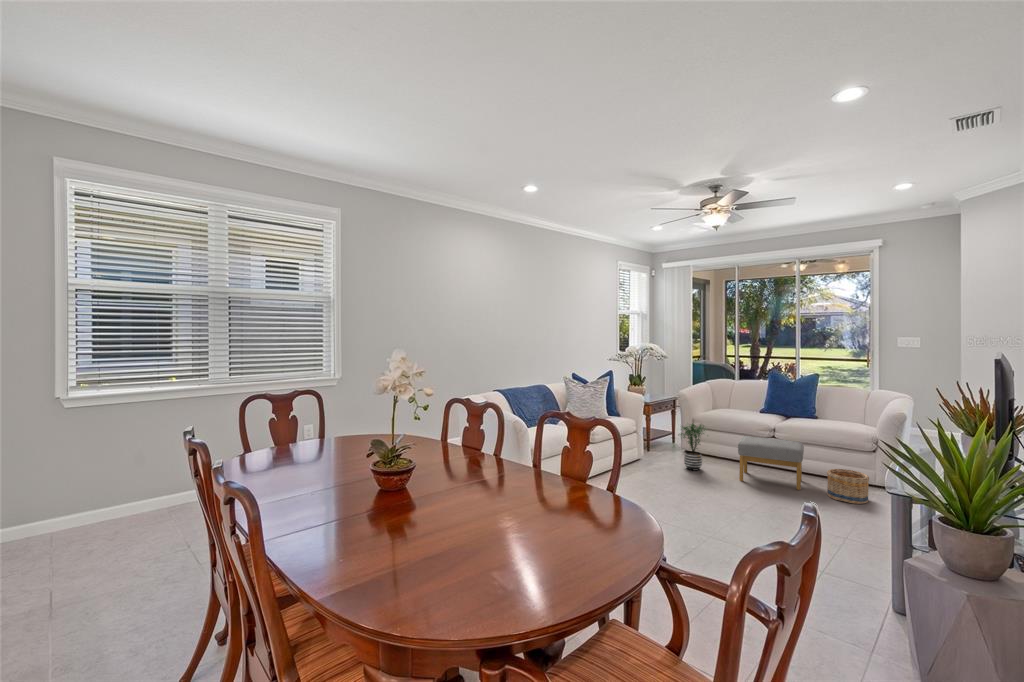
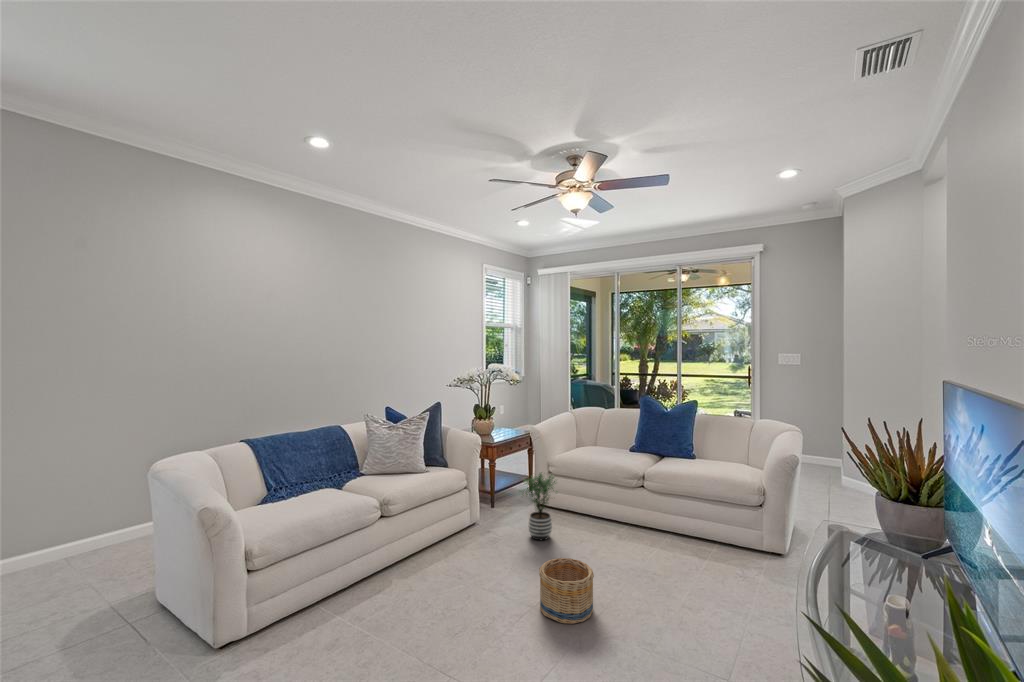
footstool: present [738,437,804,490] -> none [594,490,678,571]
basket: present [827,469,869,504] -> present [539,558,594,624]

